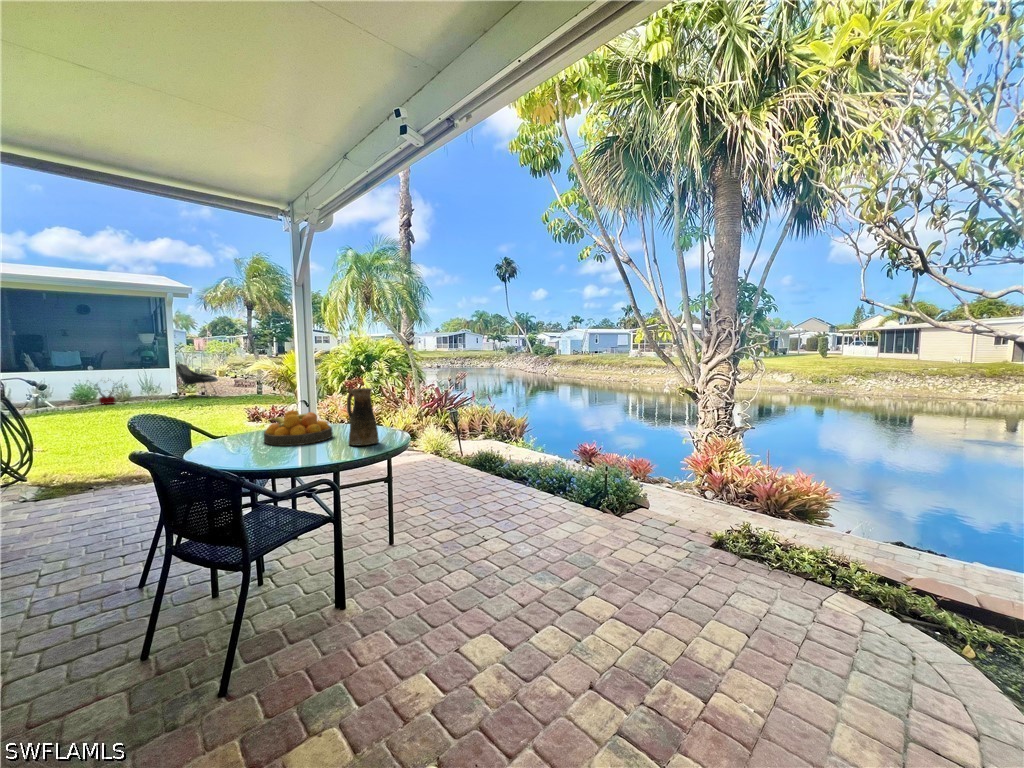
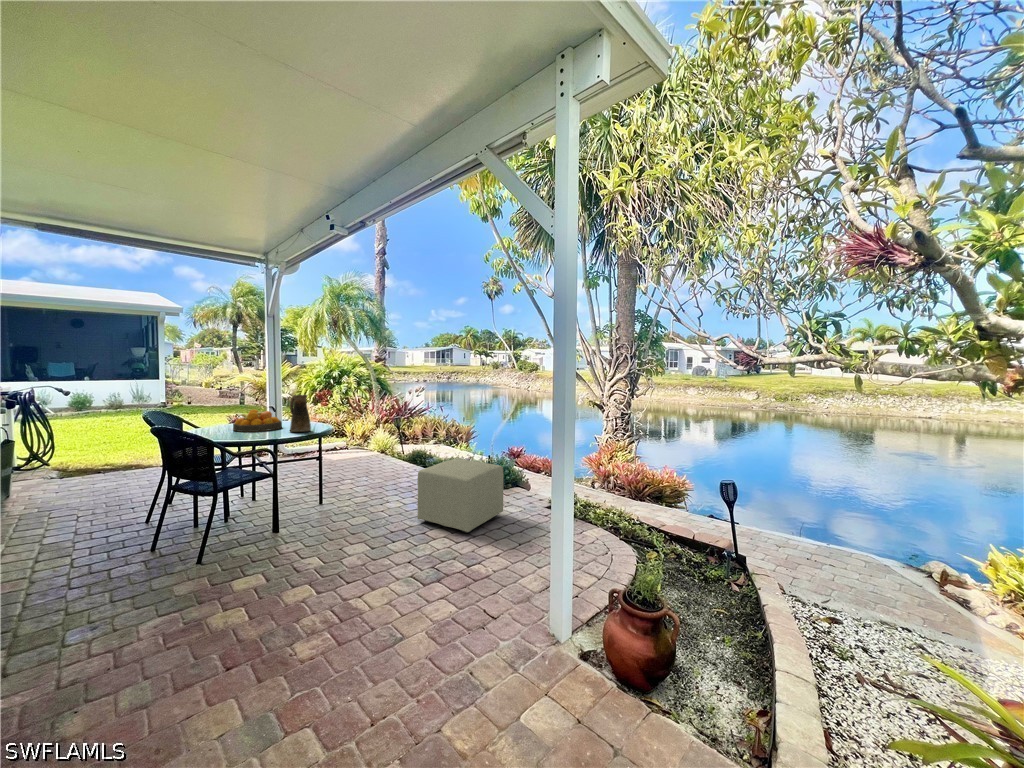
lounge chair: present [176,364,218,397] -> none [165,376,204,407]
decorative plant: present [96,385,115,404] -> none [81,386,121,411]
ottoman: none [545,478,666,606] -> present [417,459,503,533]

